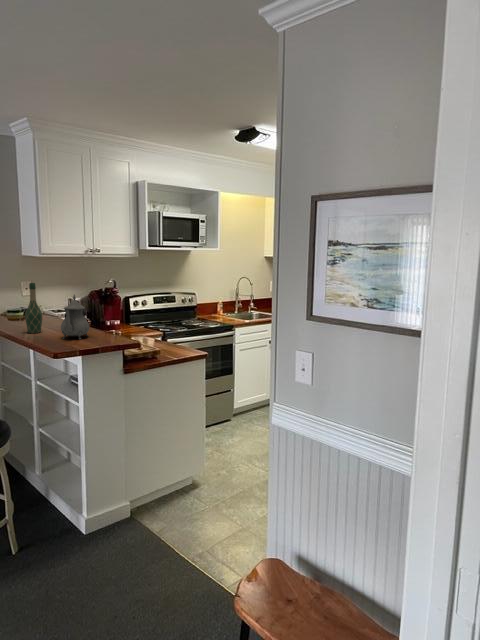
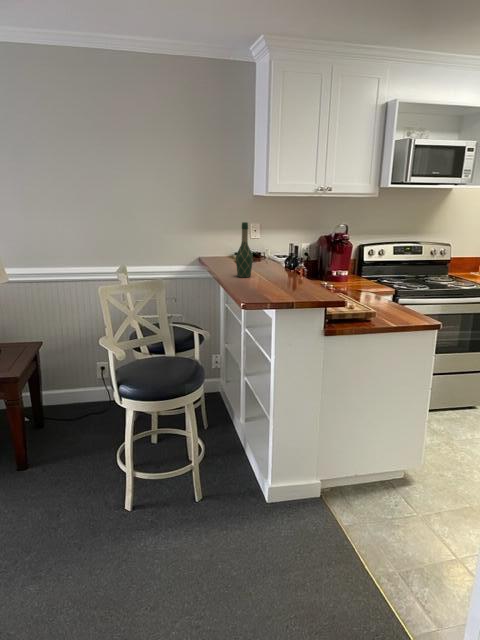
teapot: present [61,295,89,339] -> none [264,236,295,289]

